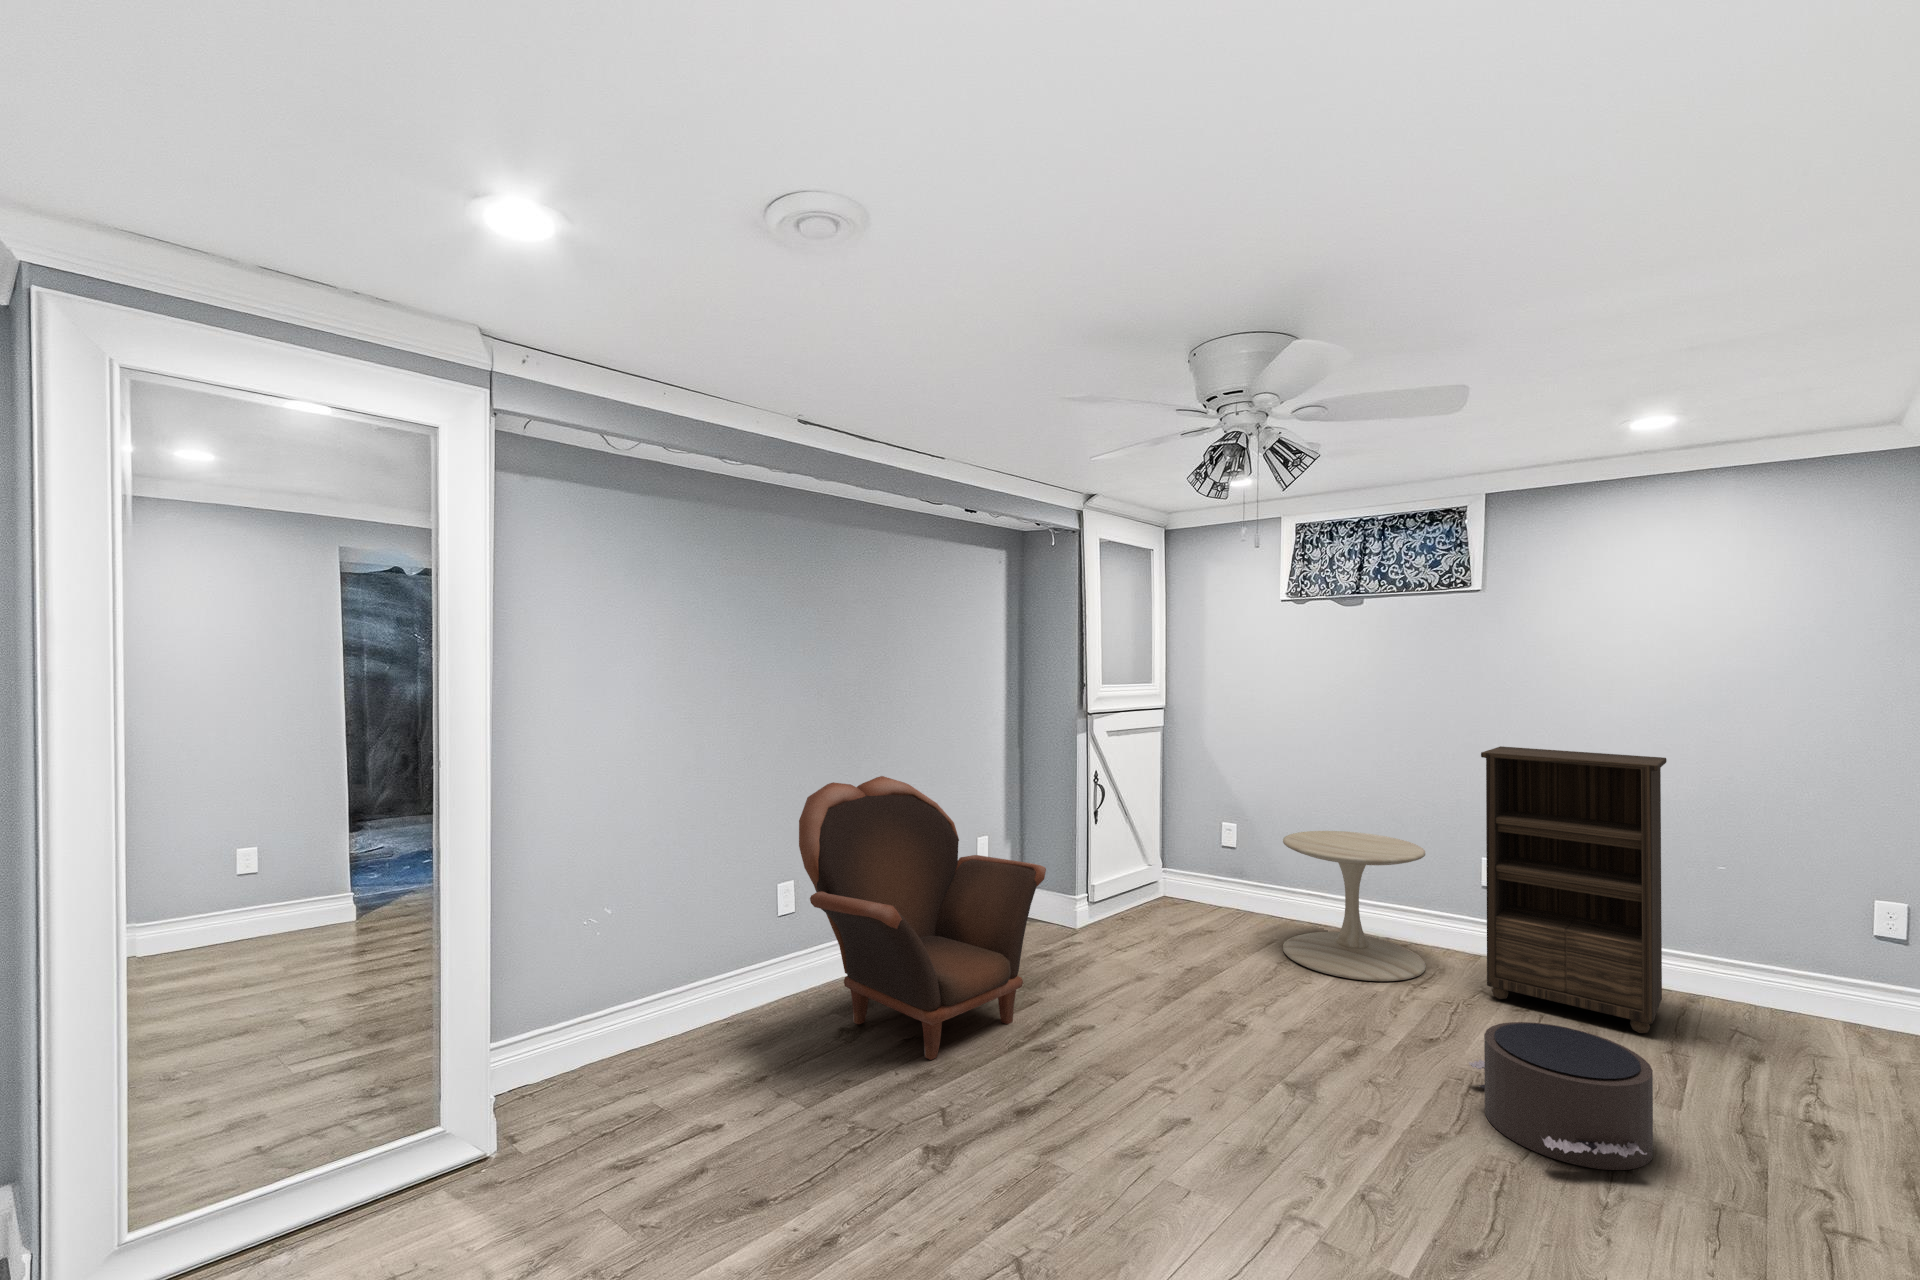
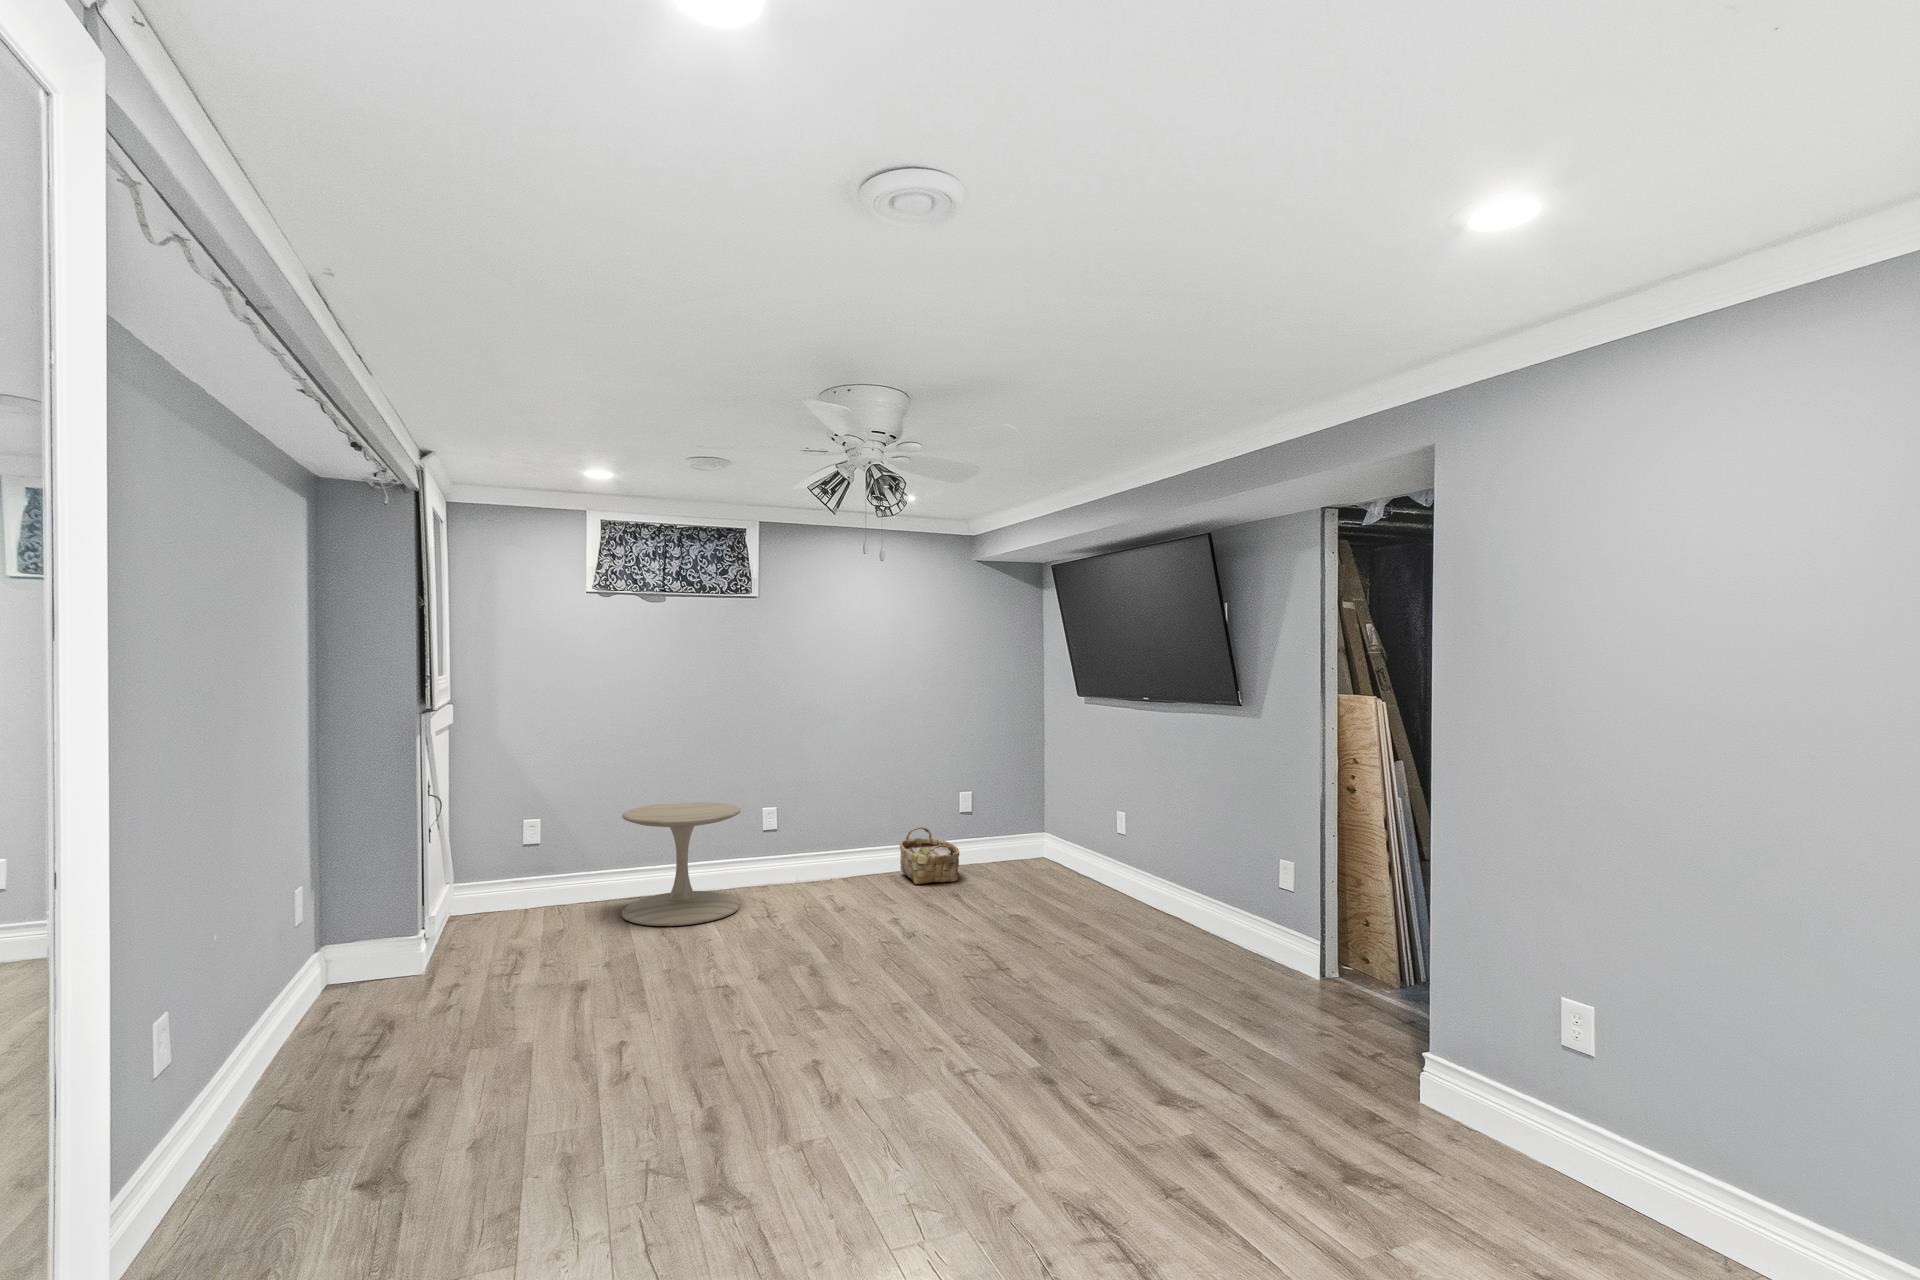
bookshelf: present [1481,746,1667,1033] -> none [780,713,891,902]
armchair: present [799,776,1046,1060] -> none [223,811,531,1138]
woven basket: none [1721,955,1850,1069] -> present [900,827,959,884]
pouf: present [1469,1022,1653,1170] -> none [860,885,979,960]

